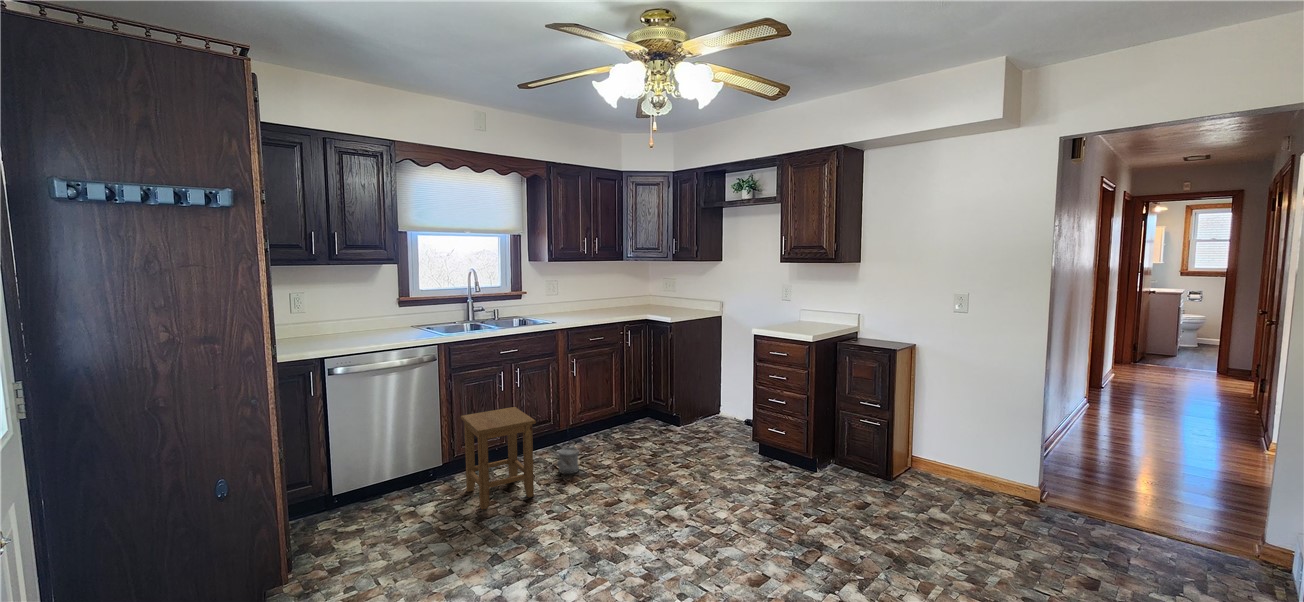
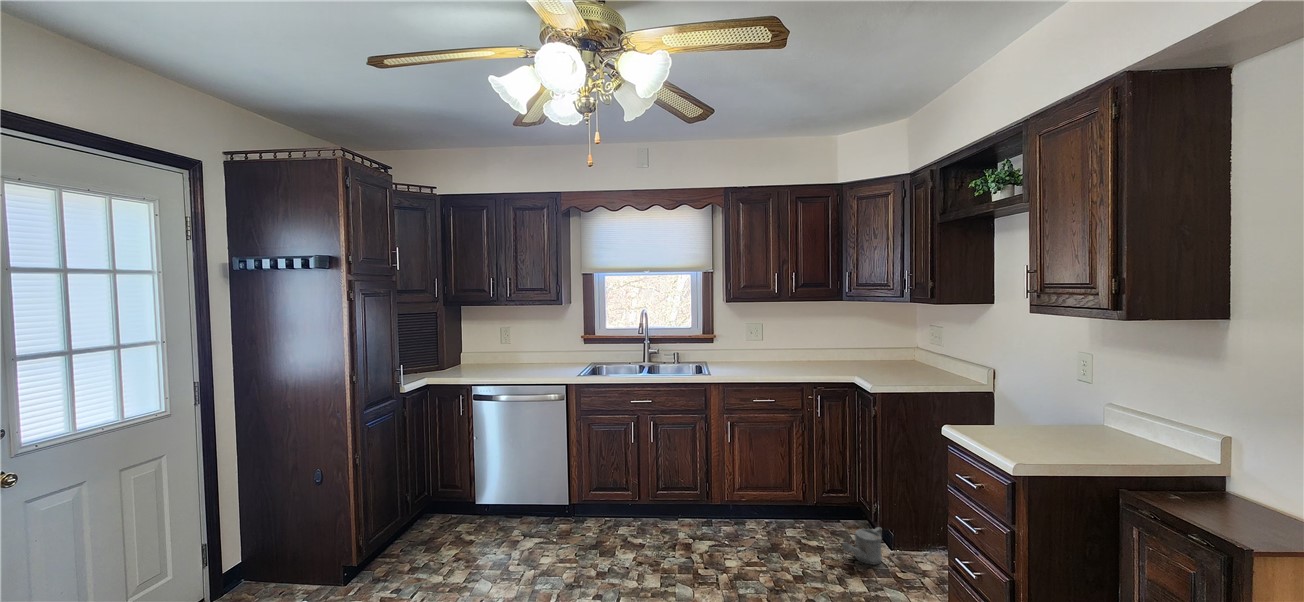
stool: present [461,407,536,510] -> none [744,461,810,574]

